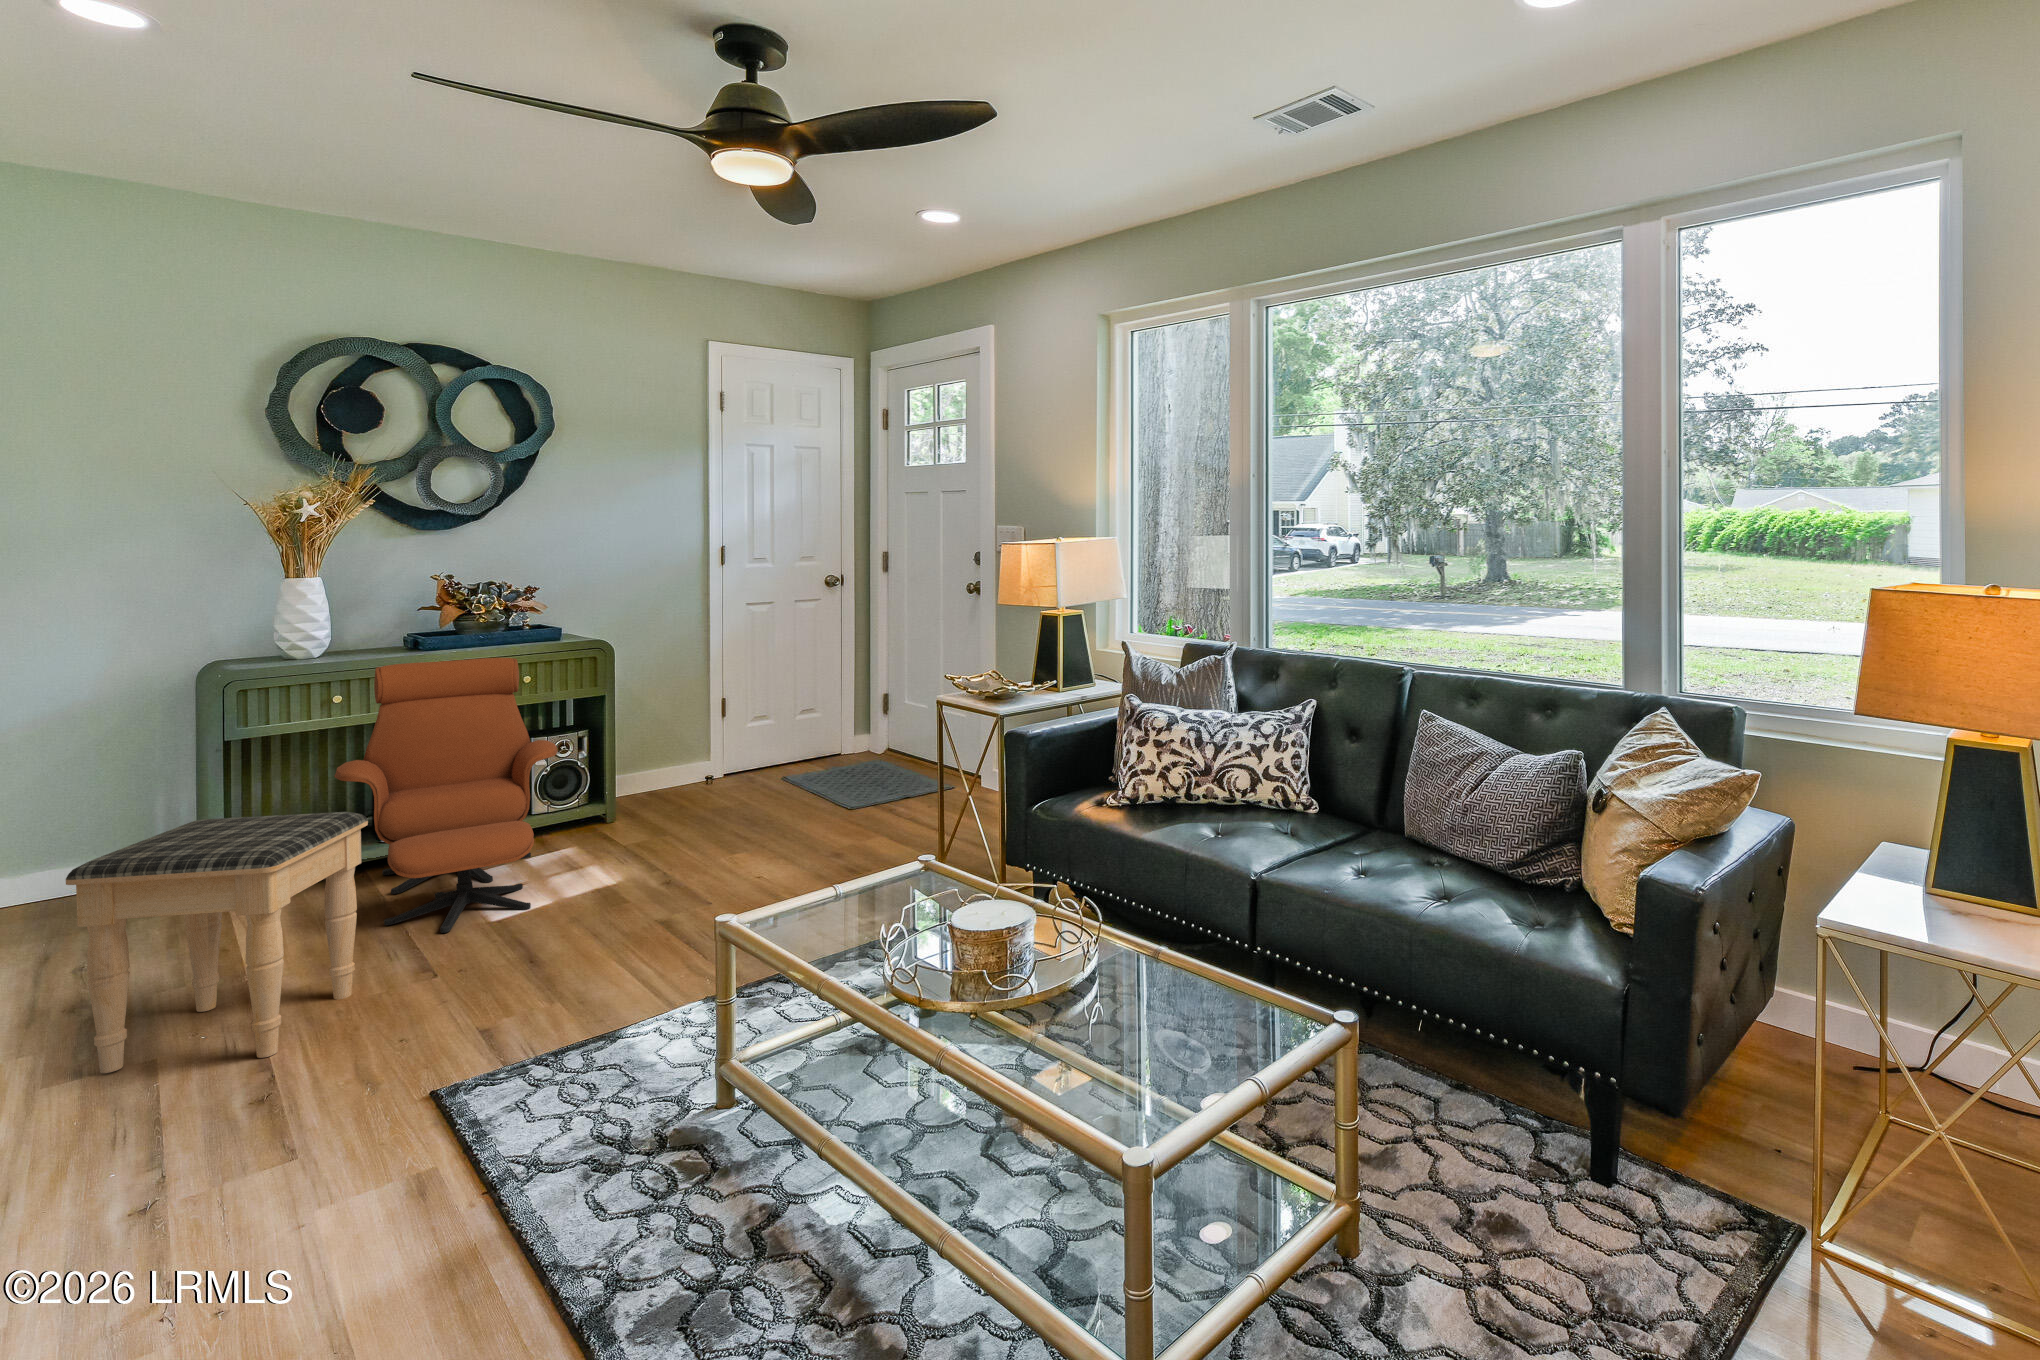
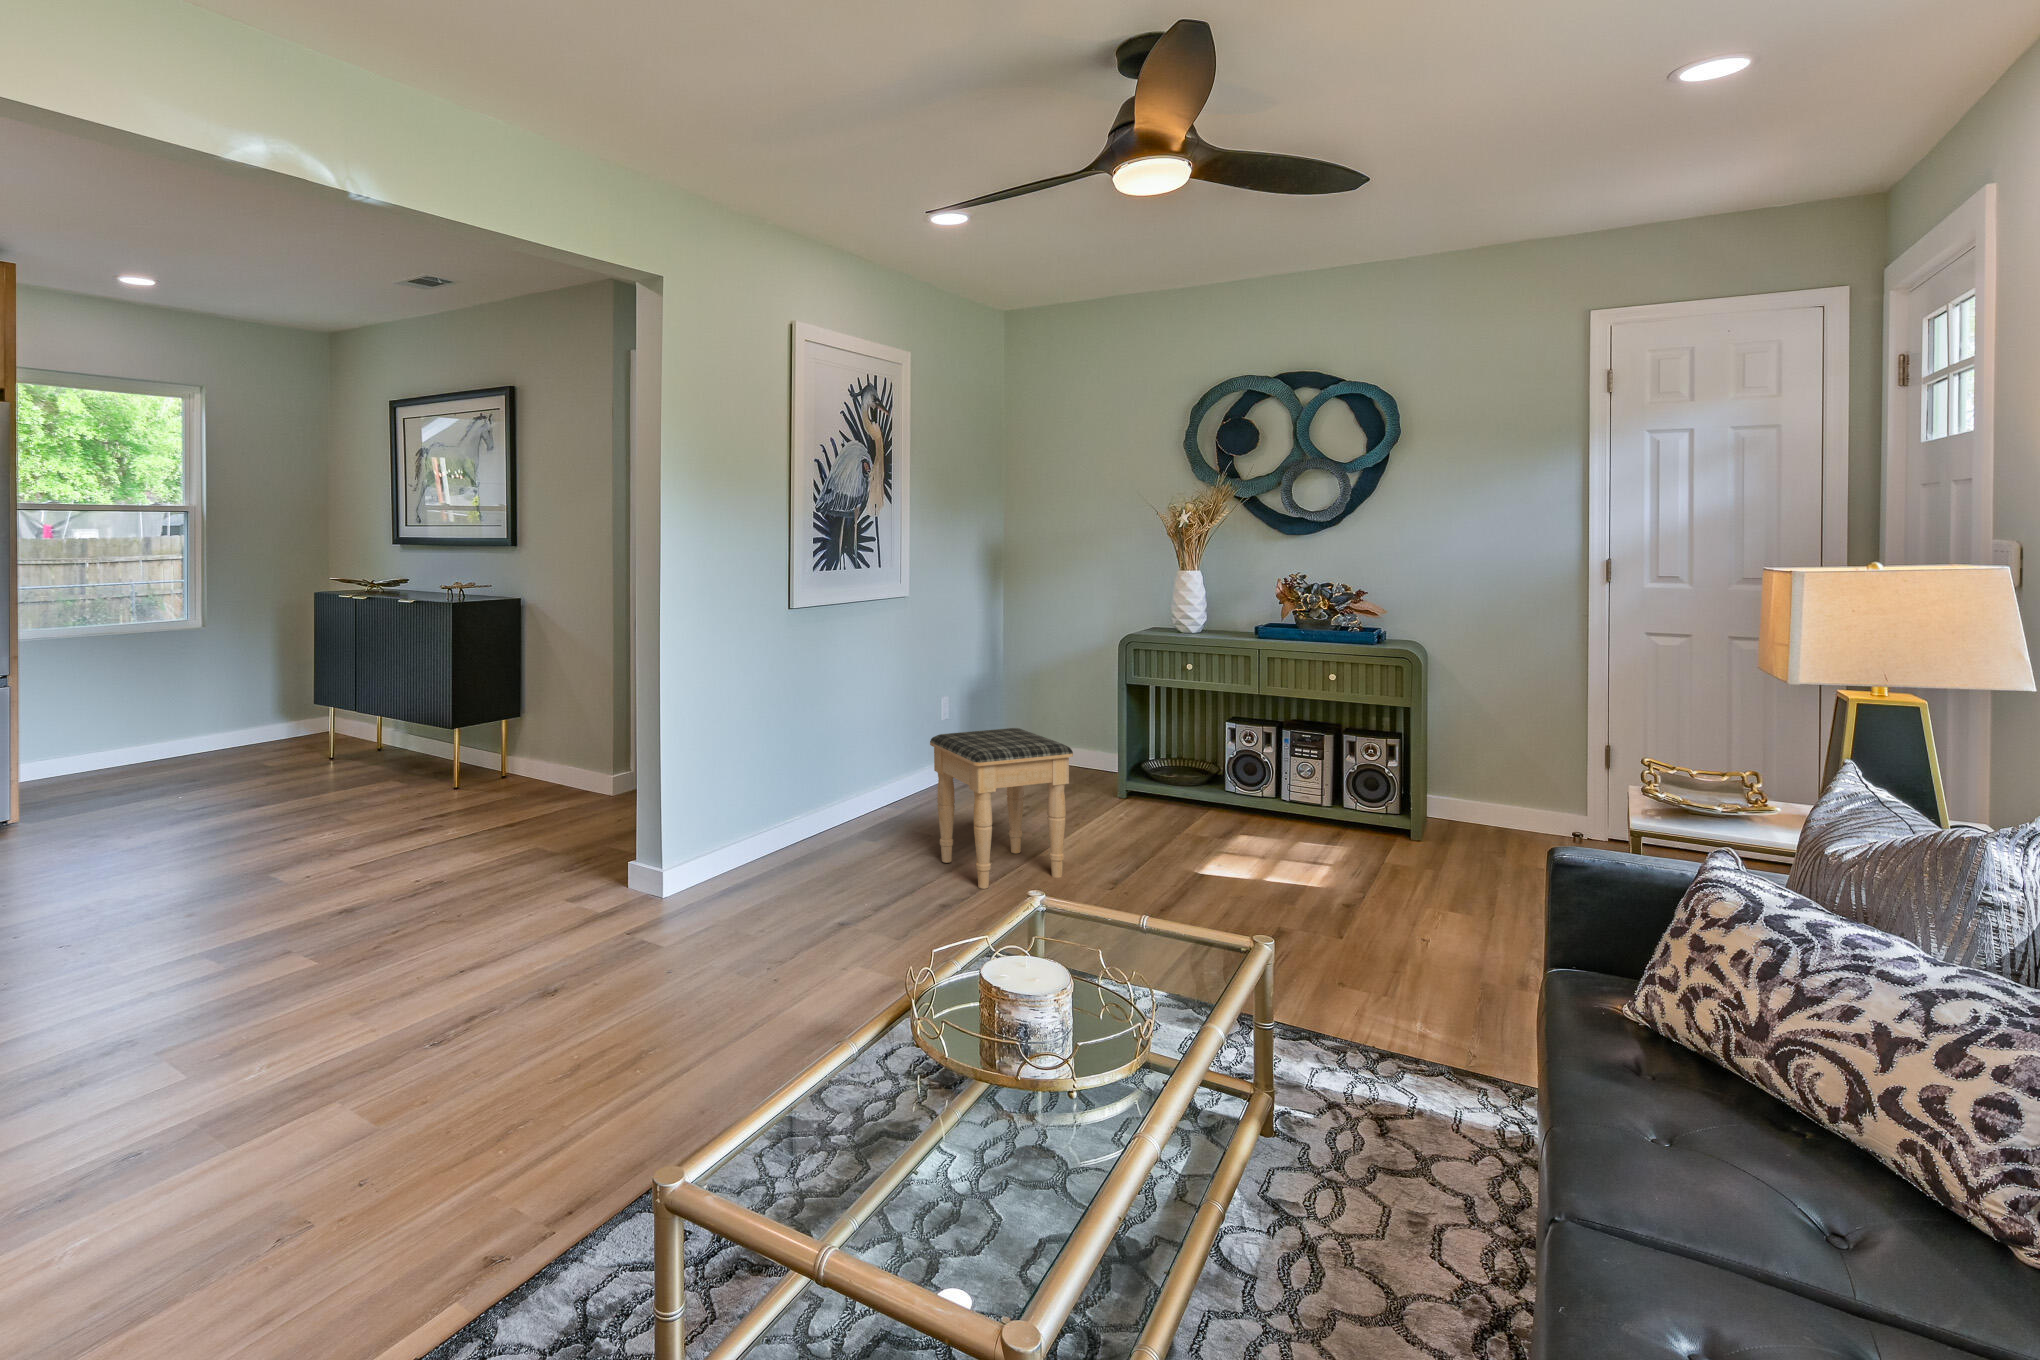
lounge chair: present [334,658,558,933] -> none [1142,647,1332,875]

